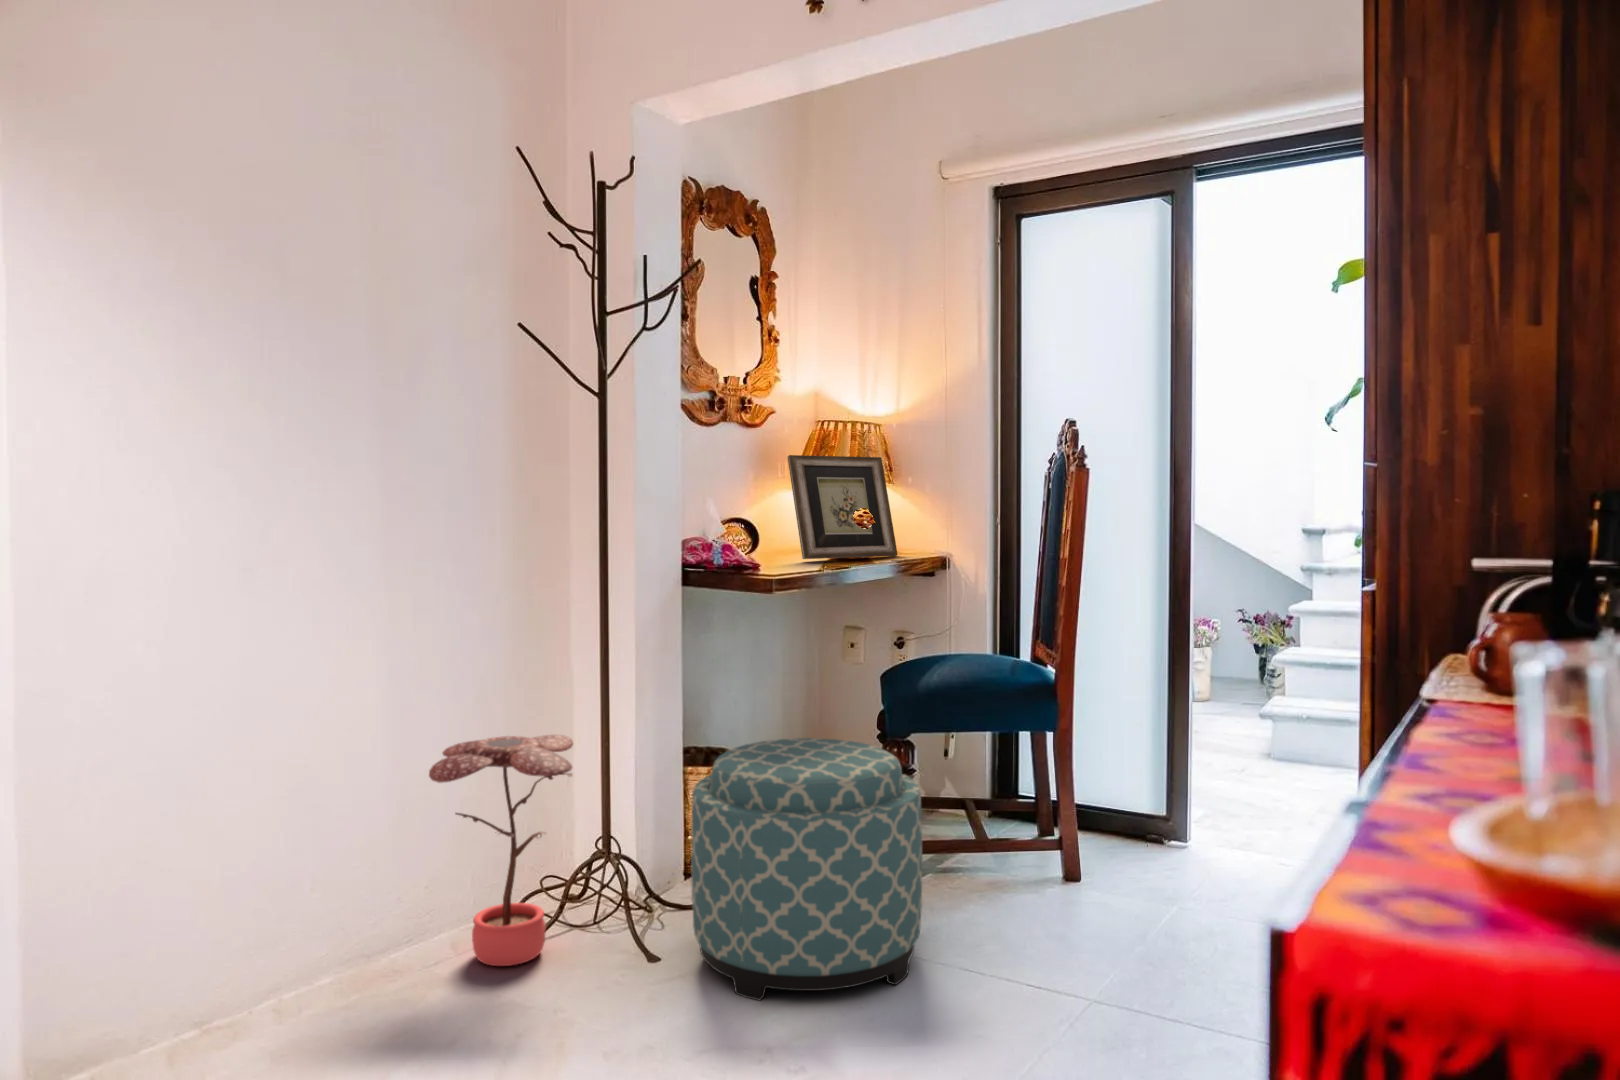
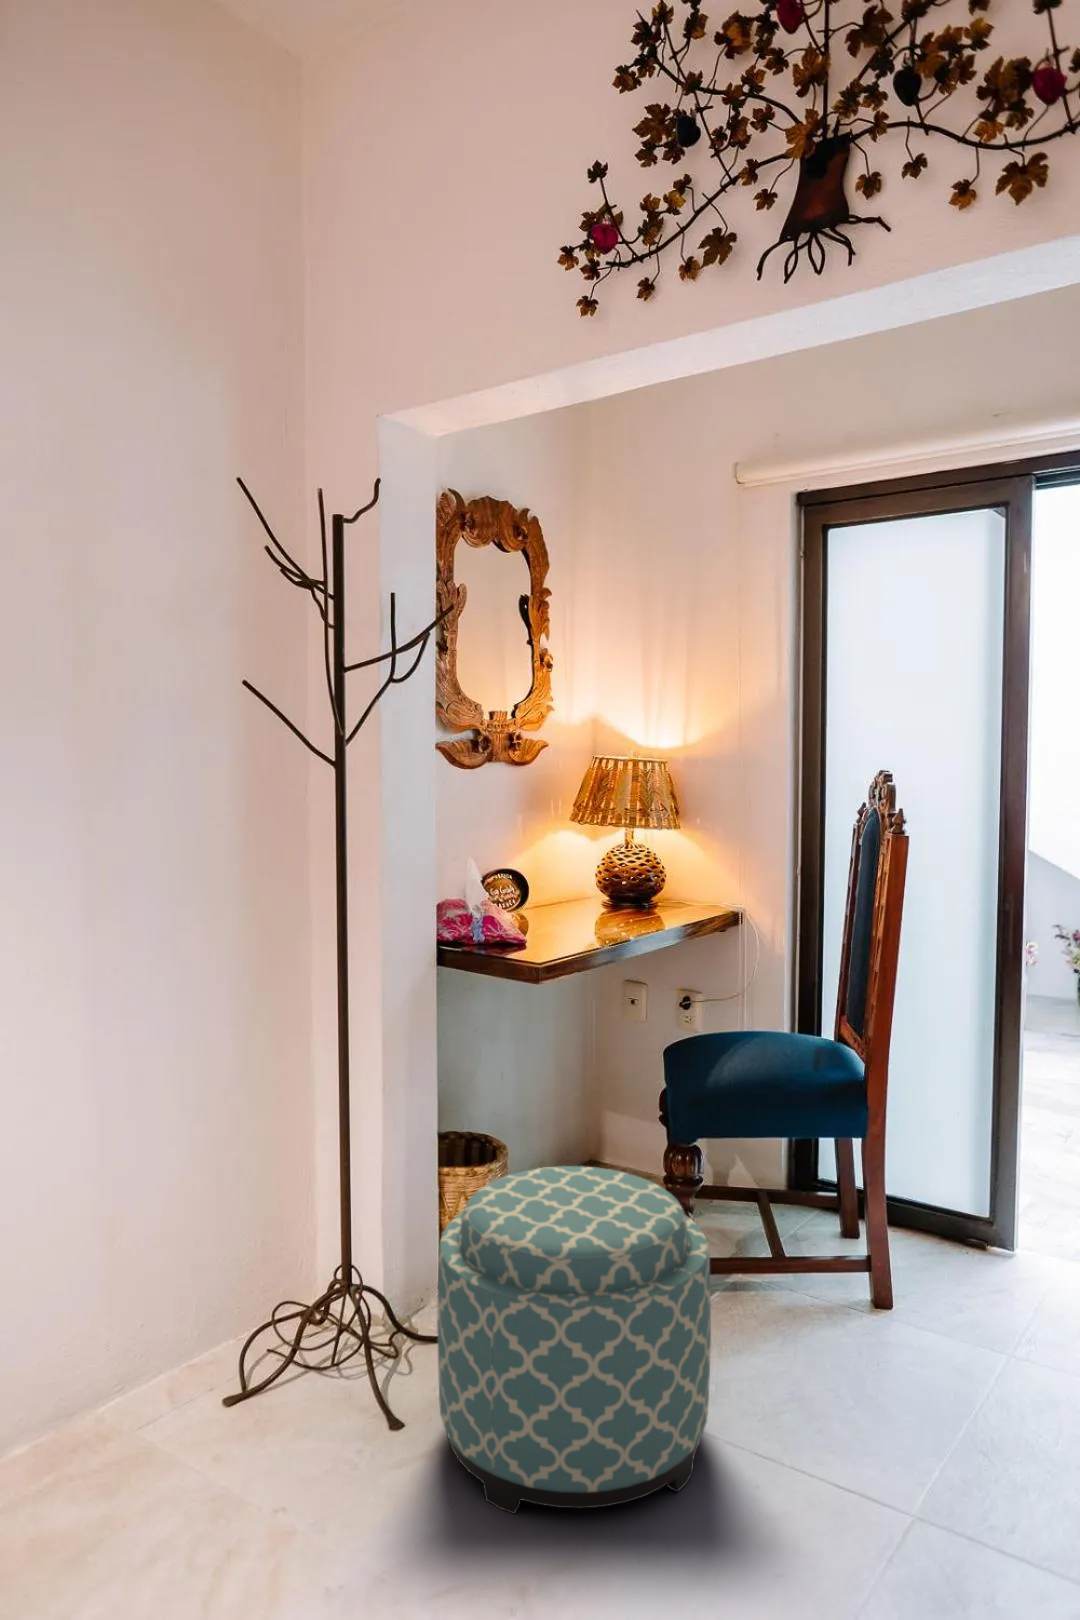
picture frame: present [788,455,898,559] -> none [560,801,684,923]
potted plant: present [429,735,573,966] -> none [130,1157,305,1443]

